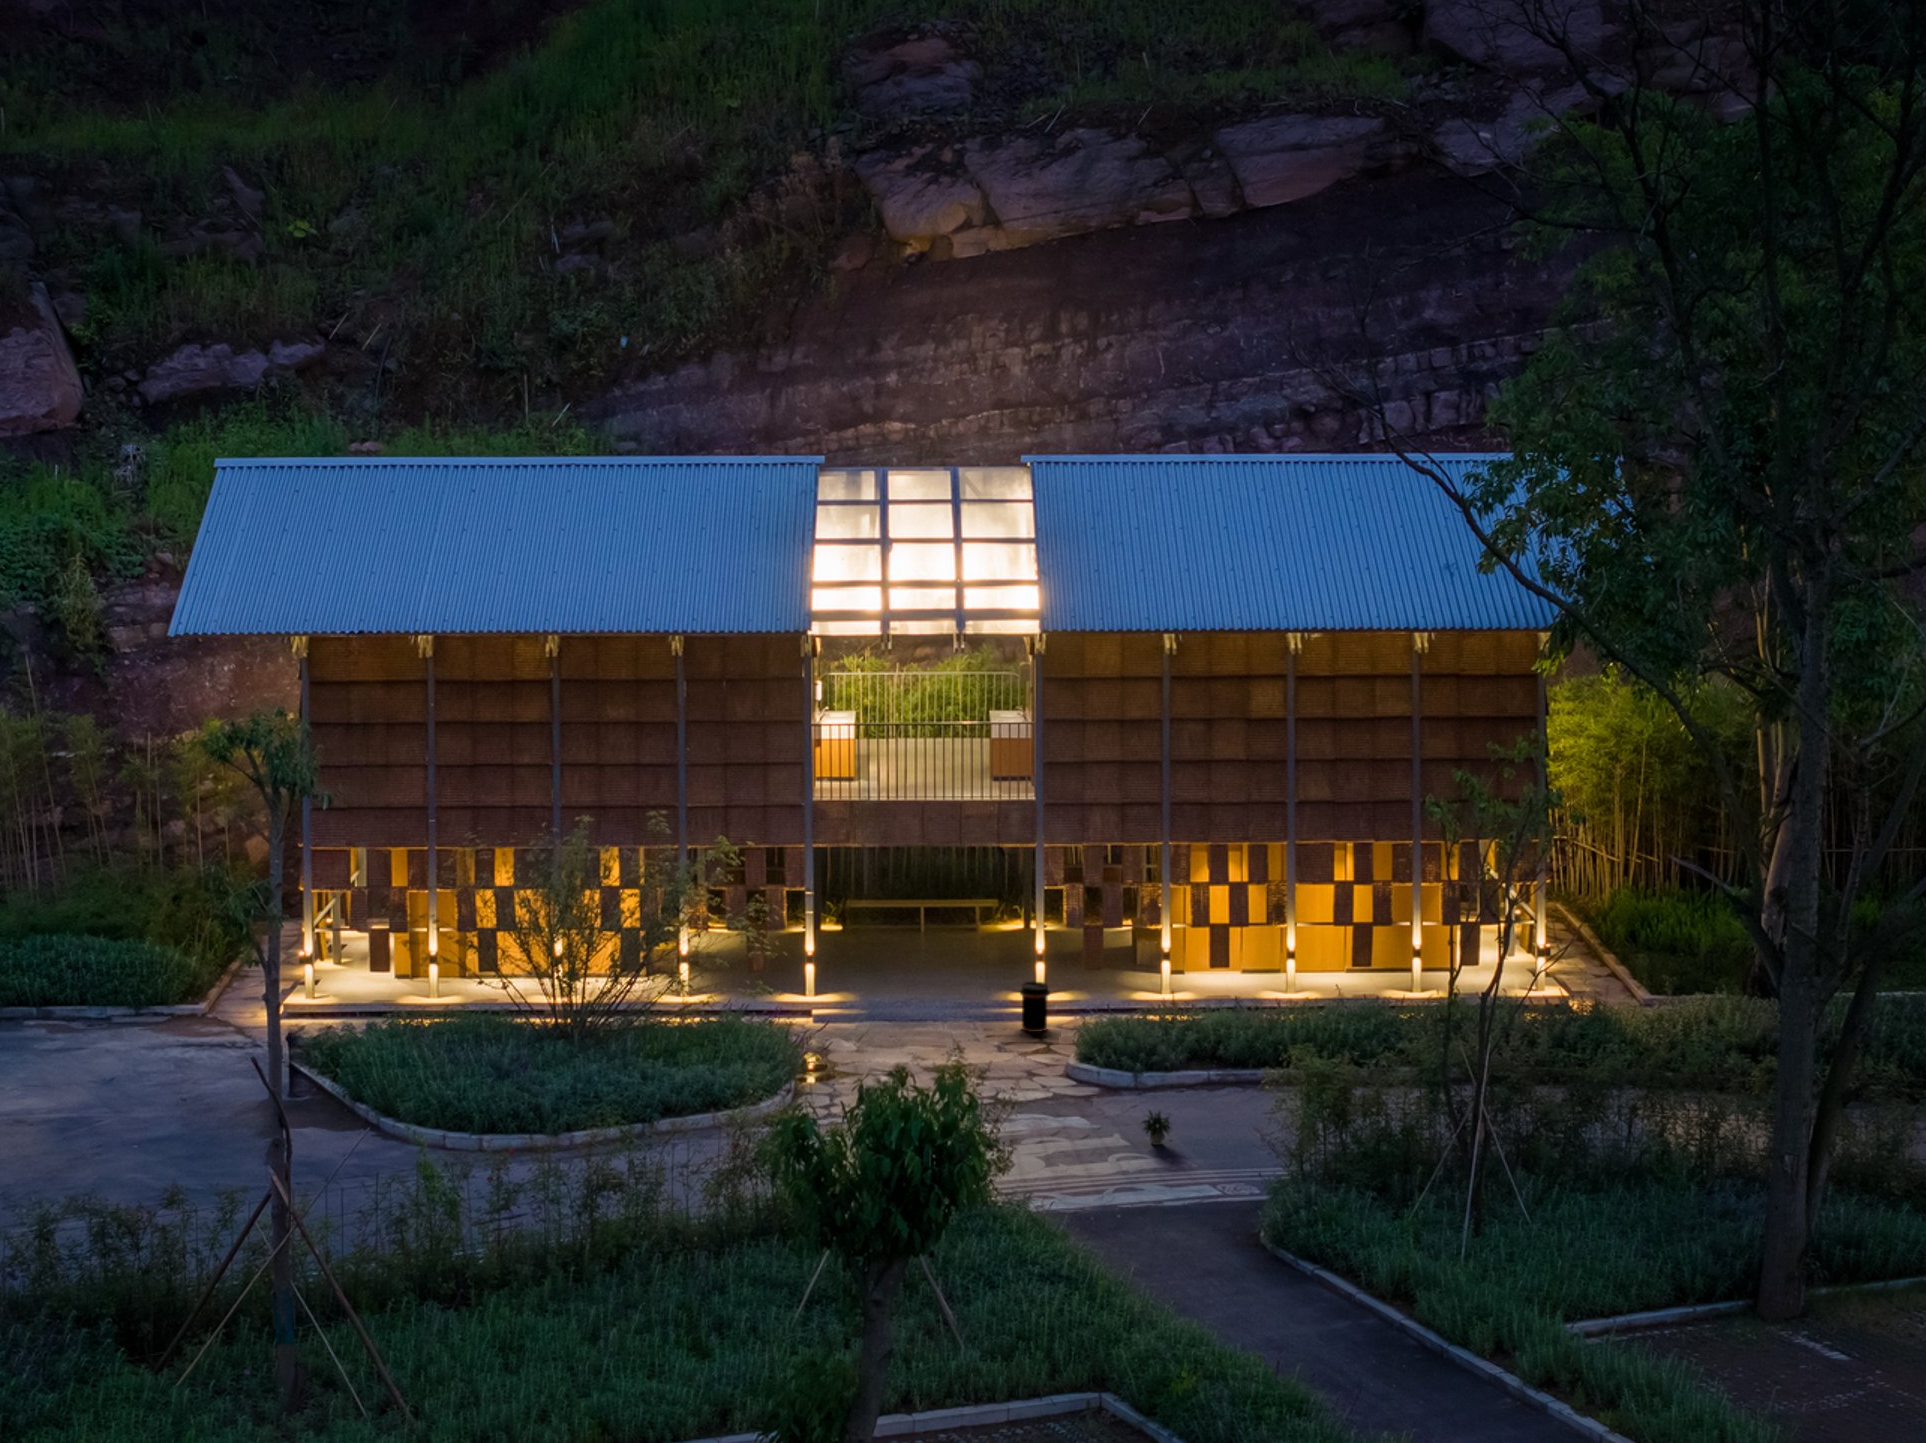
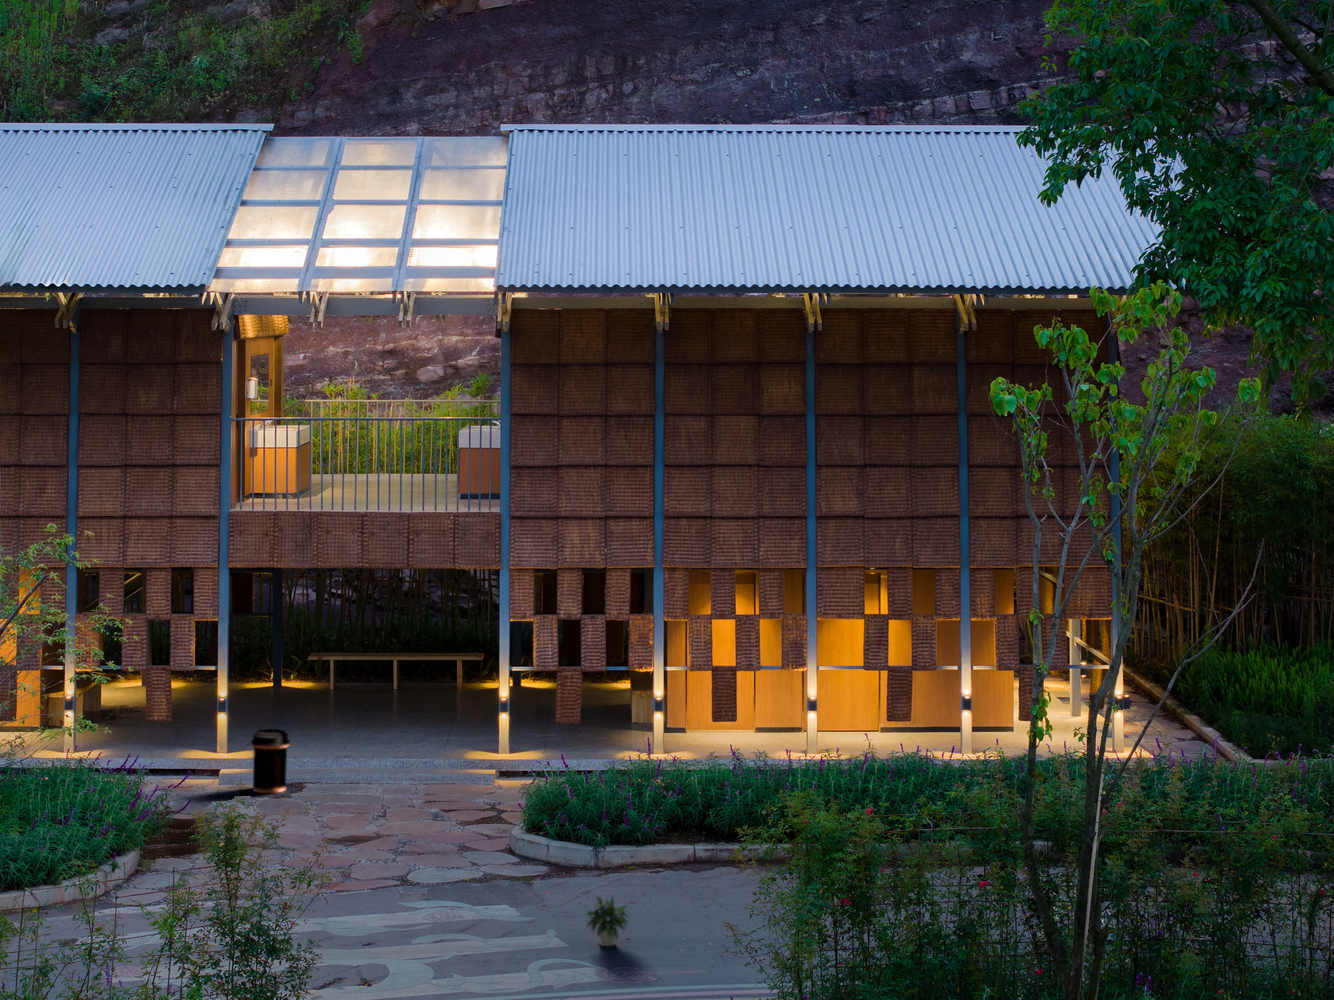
trash can: present [1020,982,1050,1032] -> present [251,729,290,793]

